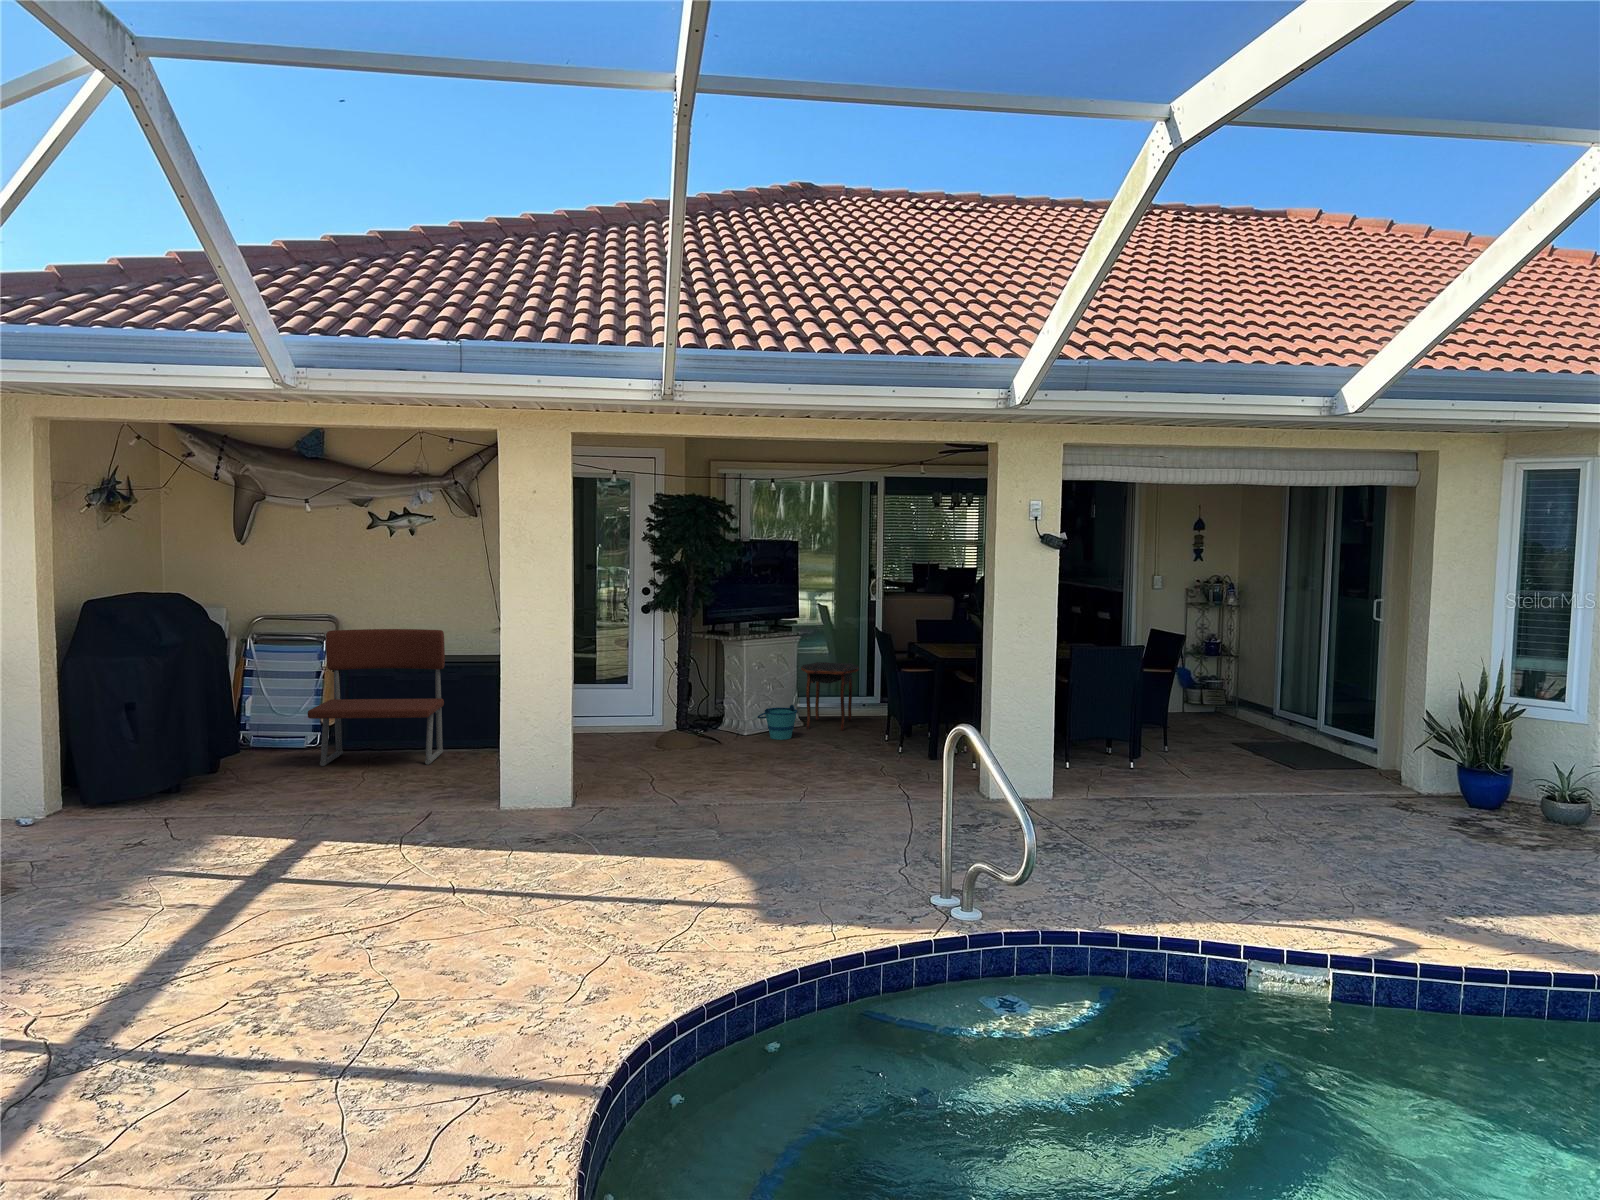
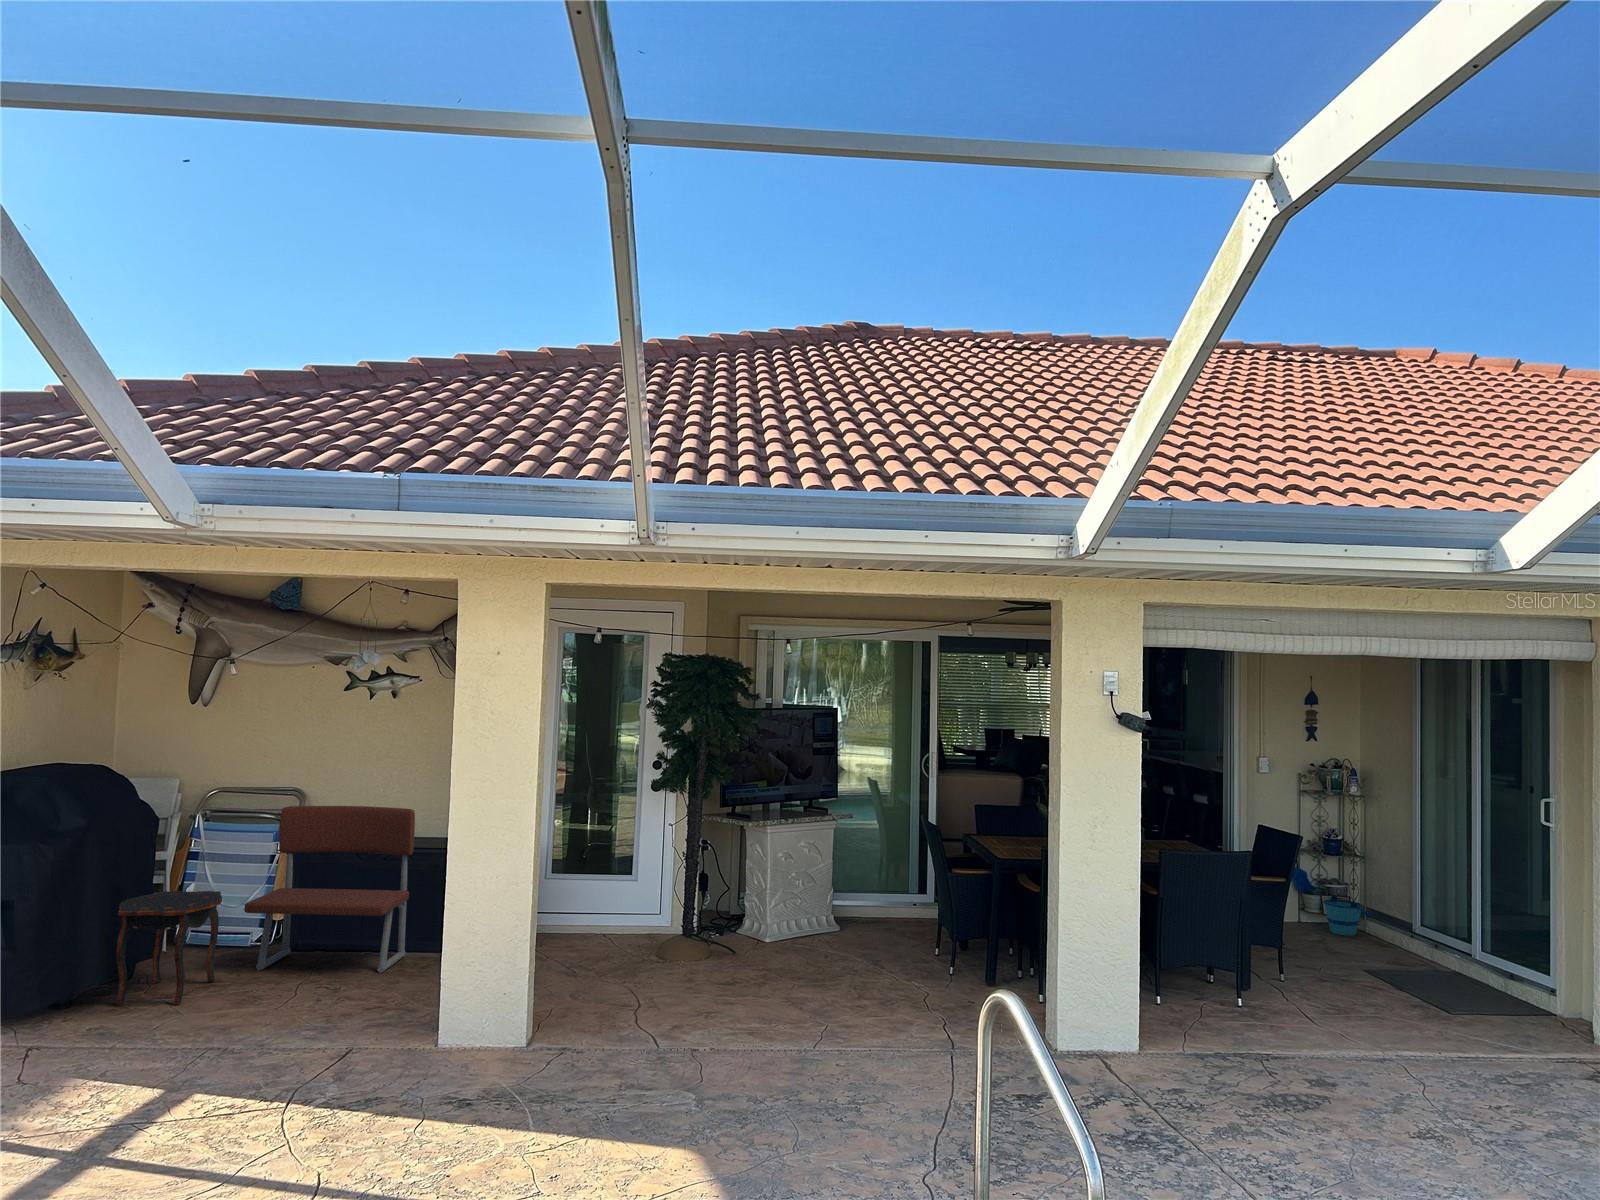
side table: present [801,662,859,731] -> present [115,891,222,1007]
bucket: present [758,705,797,740] -> present [1324,896,1372,936]

